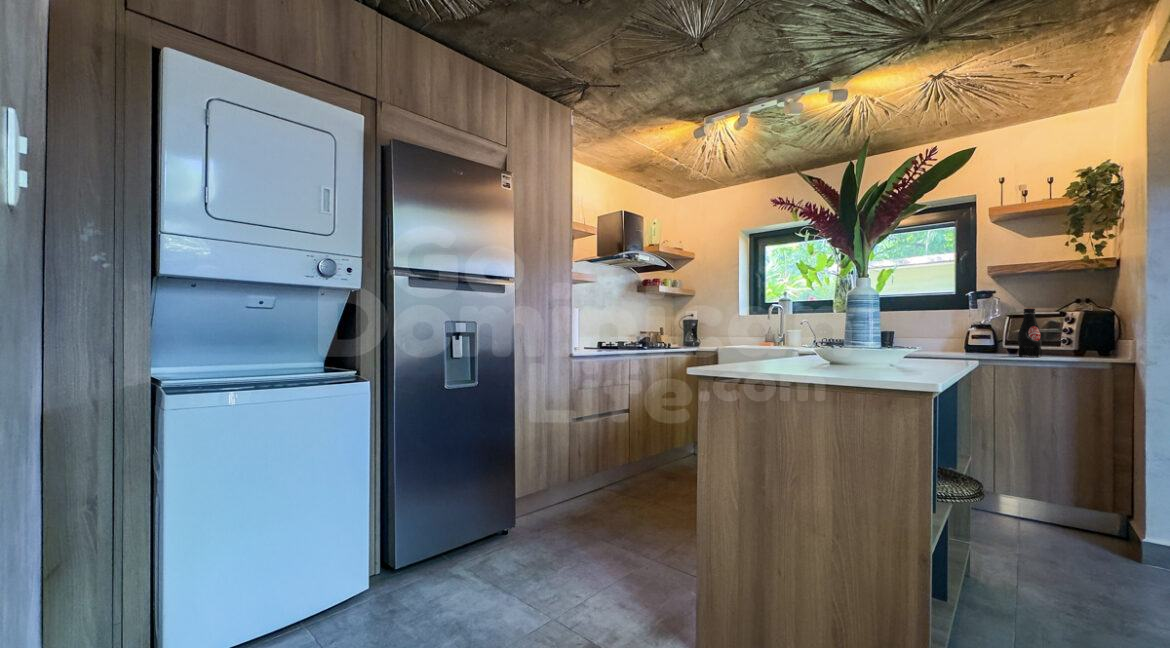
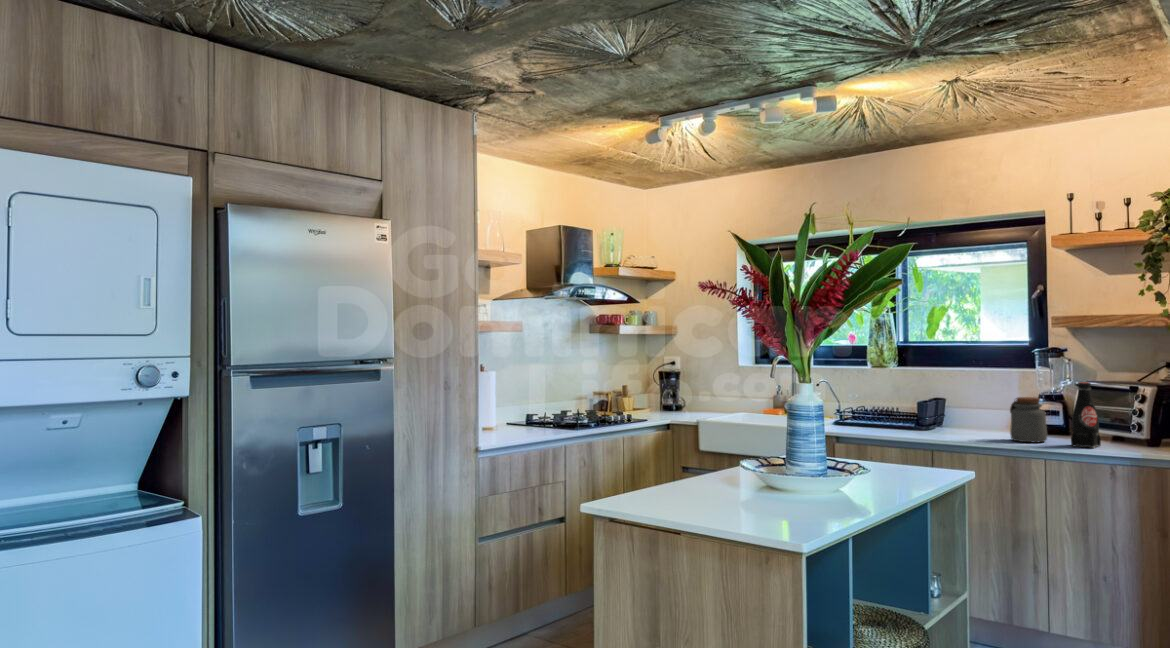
jar: none [962,322,994,355] -> present [1010,397,1047,442]

